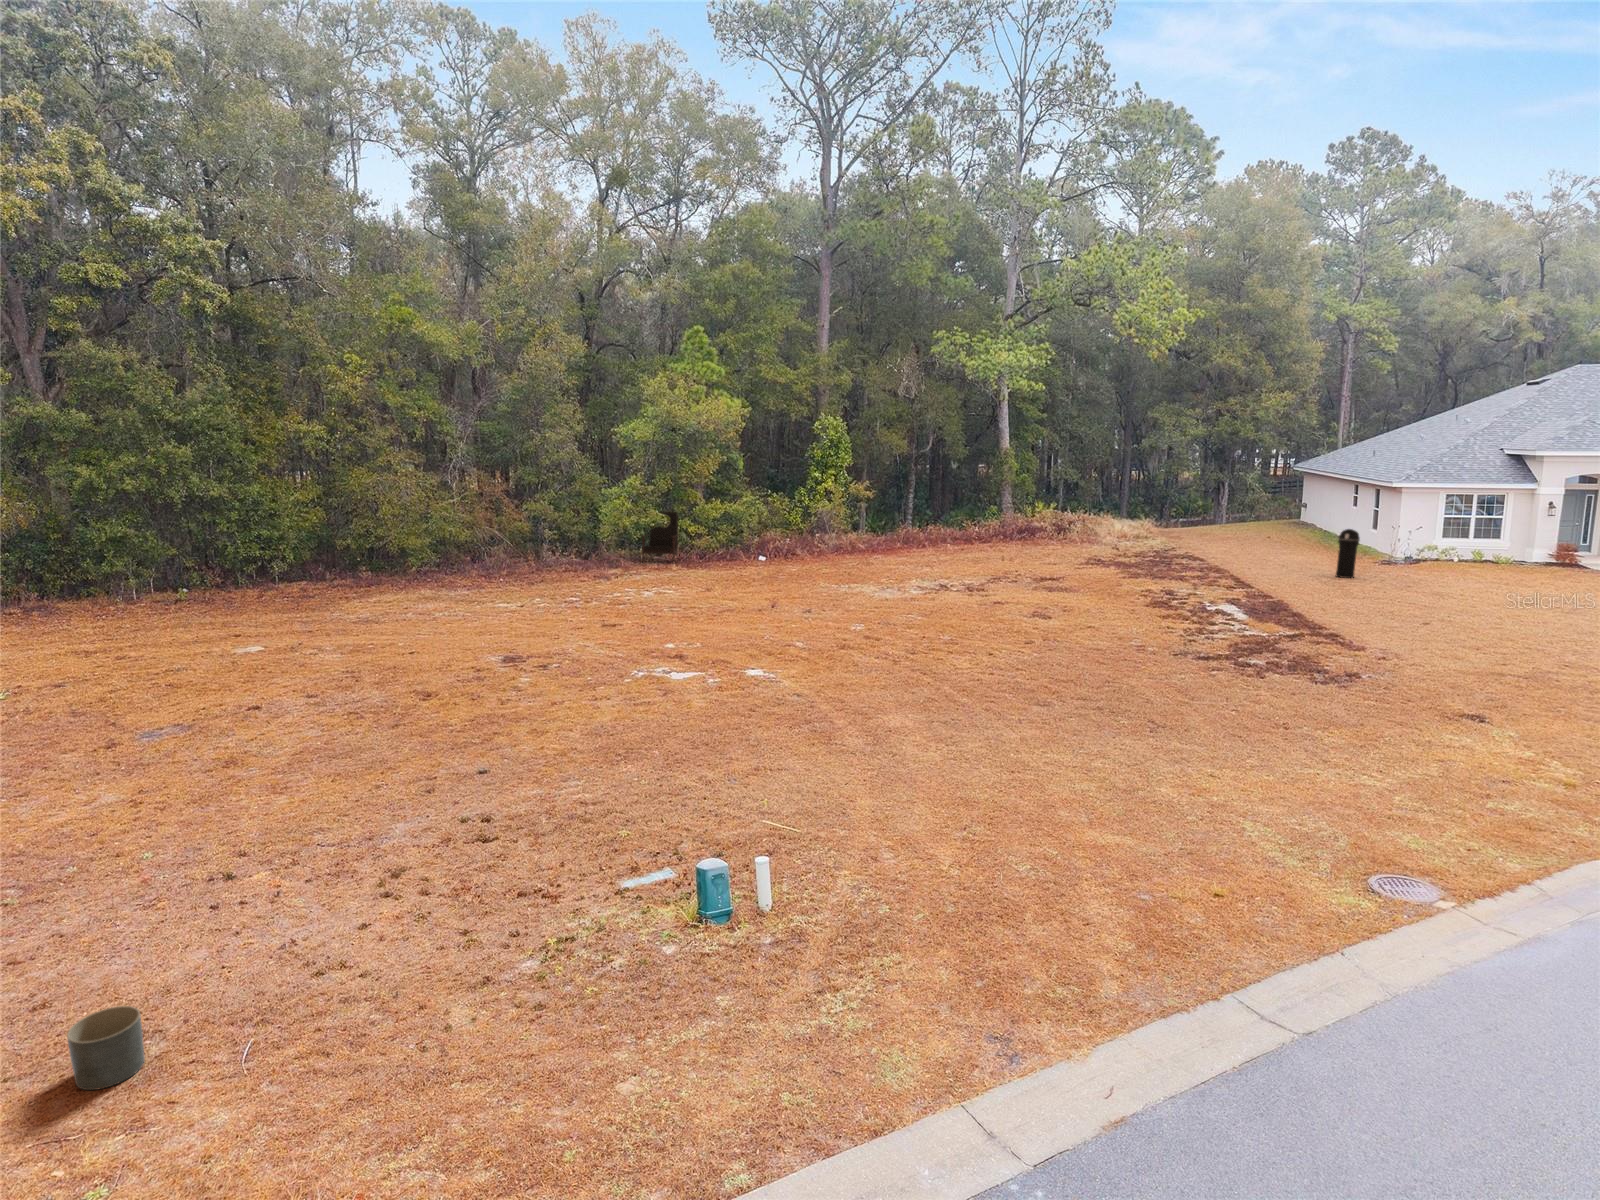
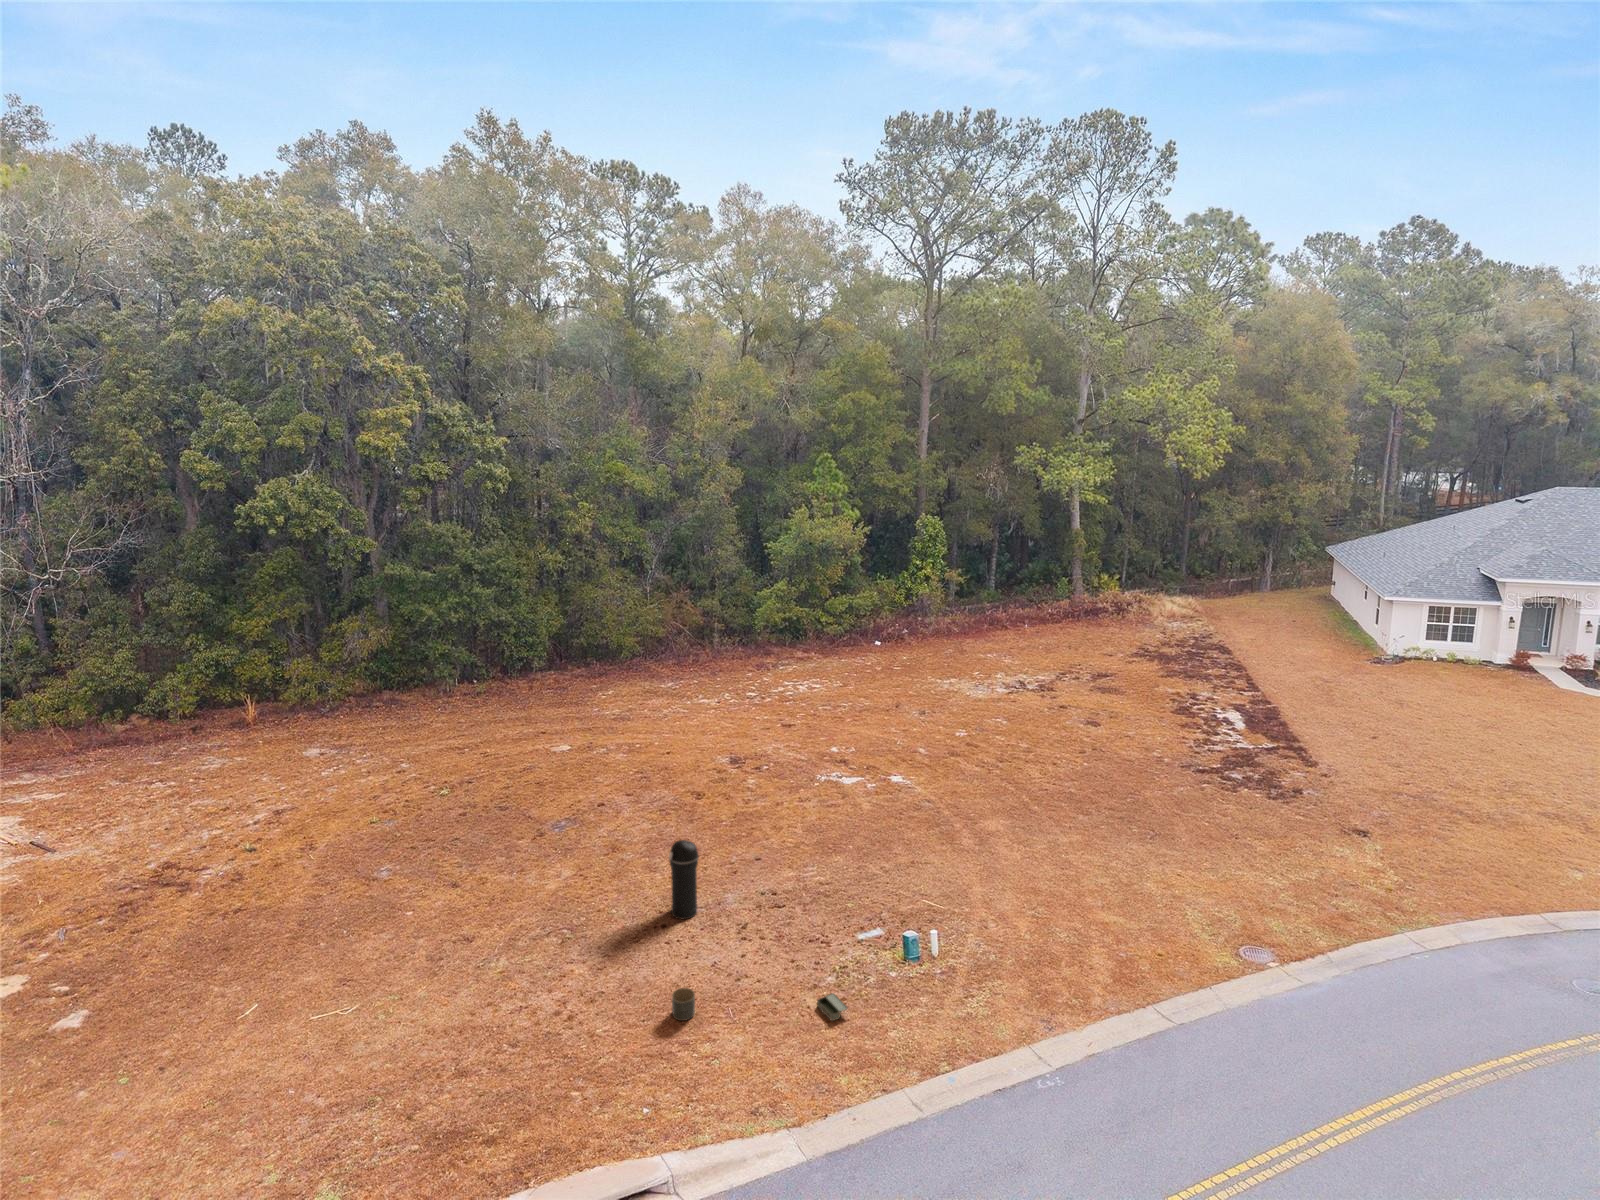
lounge chair: present [642,512,678,563] -> none [787,603,816,644]
trash can: present [1335,529,1360,578] -> present [669,840,699,919]
toolbox: none [465,998,533,1066] -> present [817,993,848,1021]

